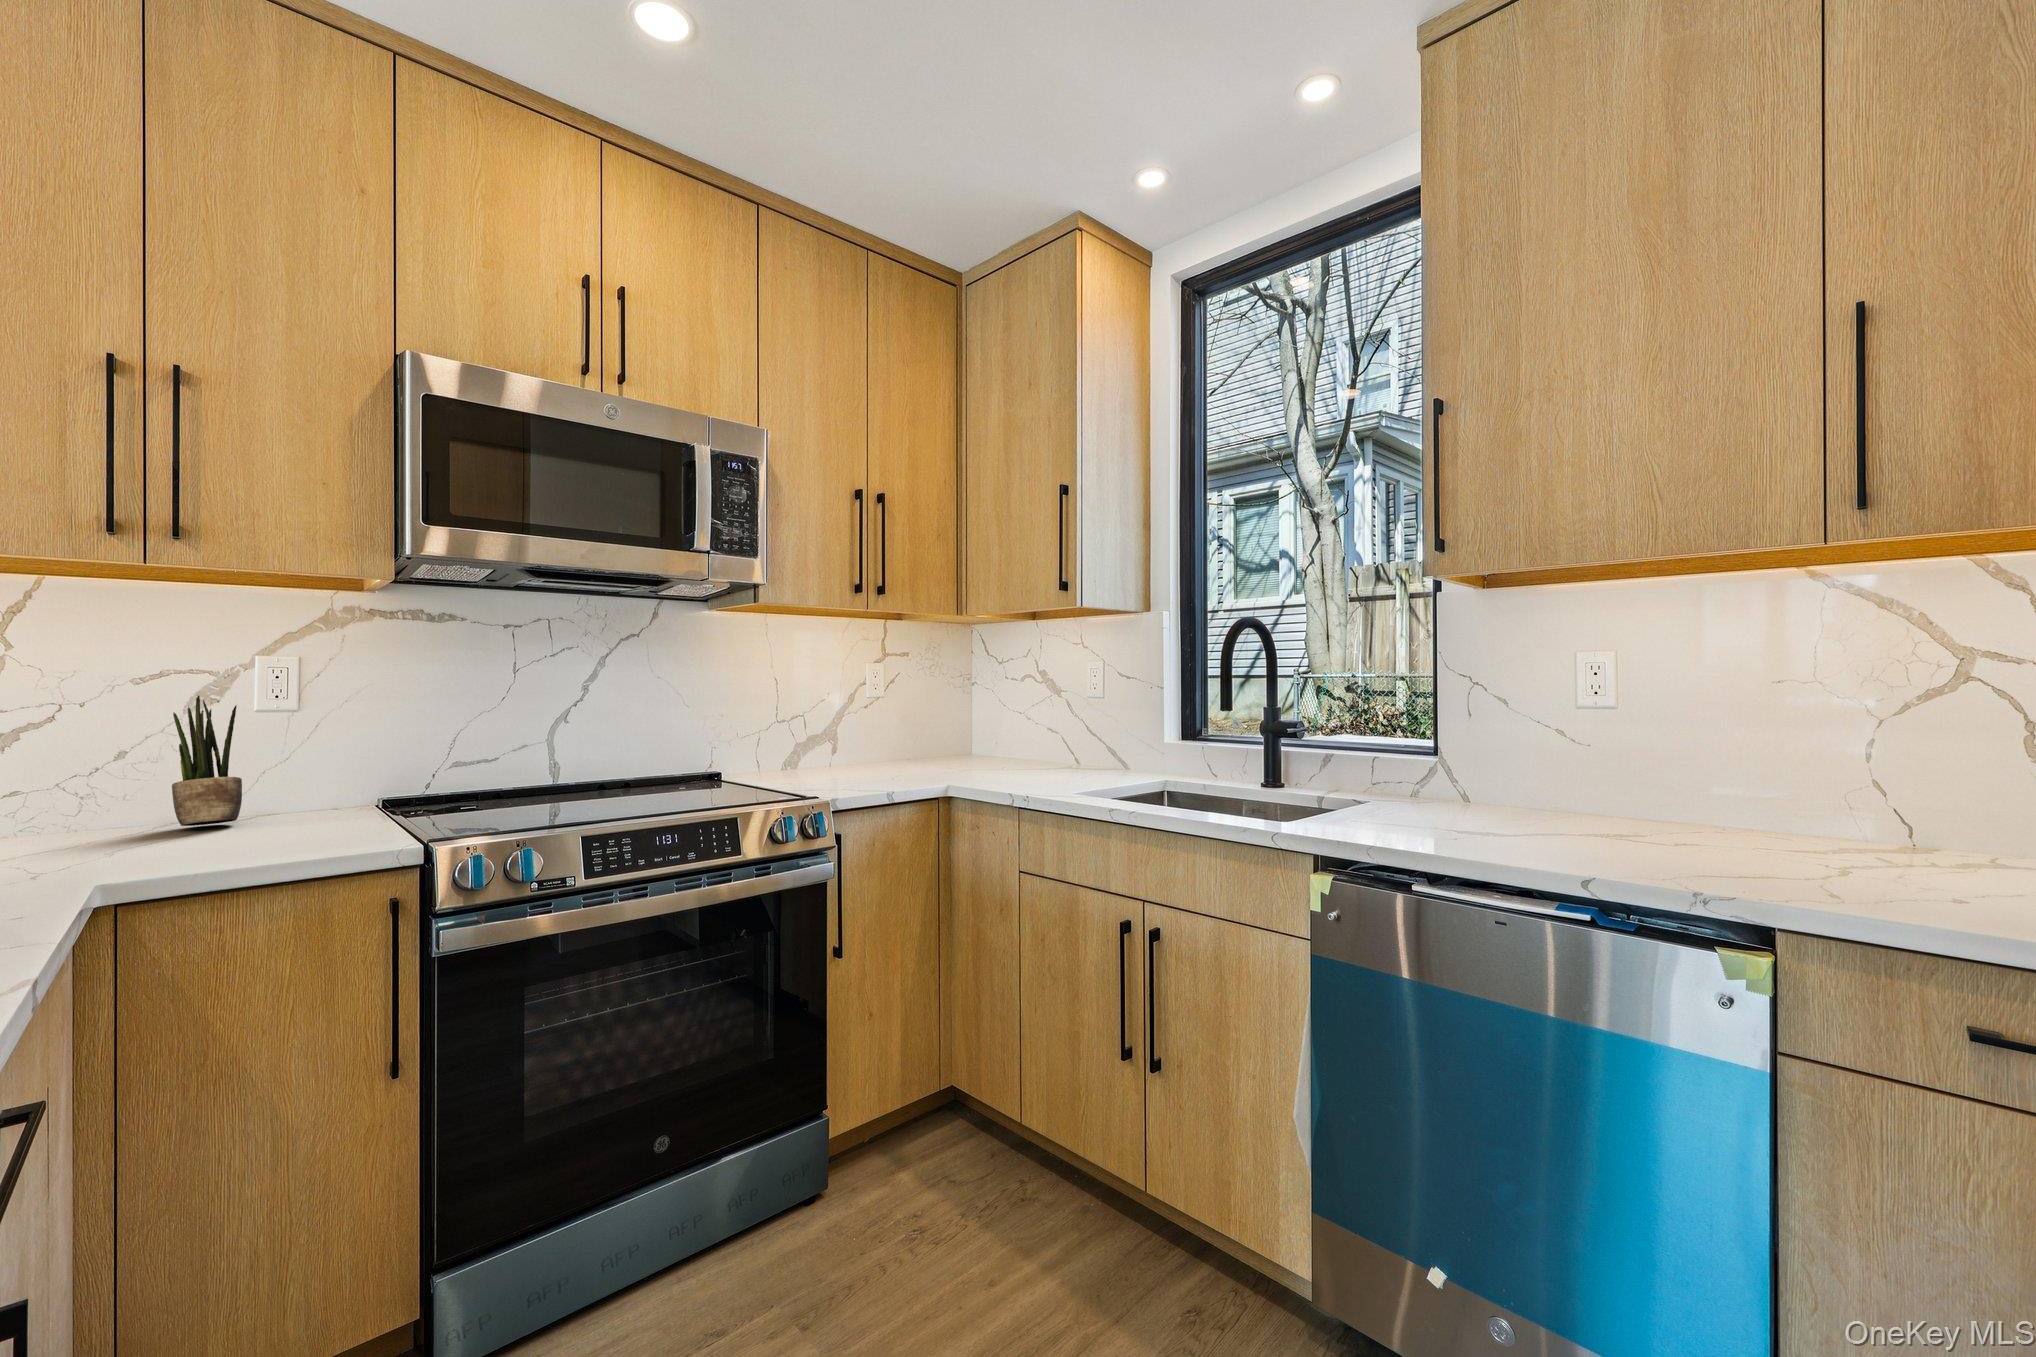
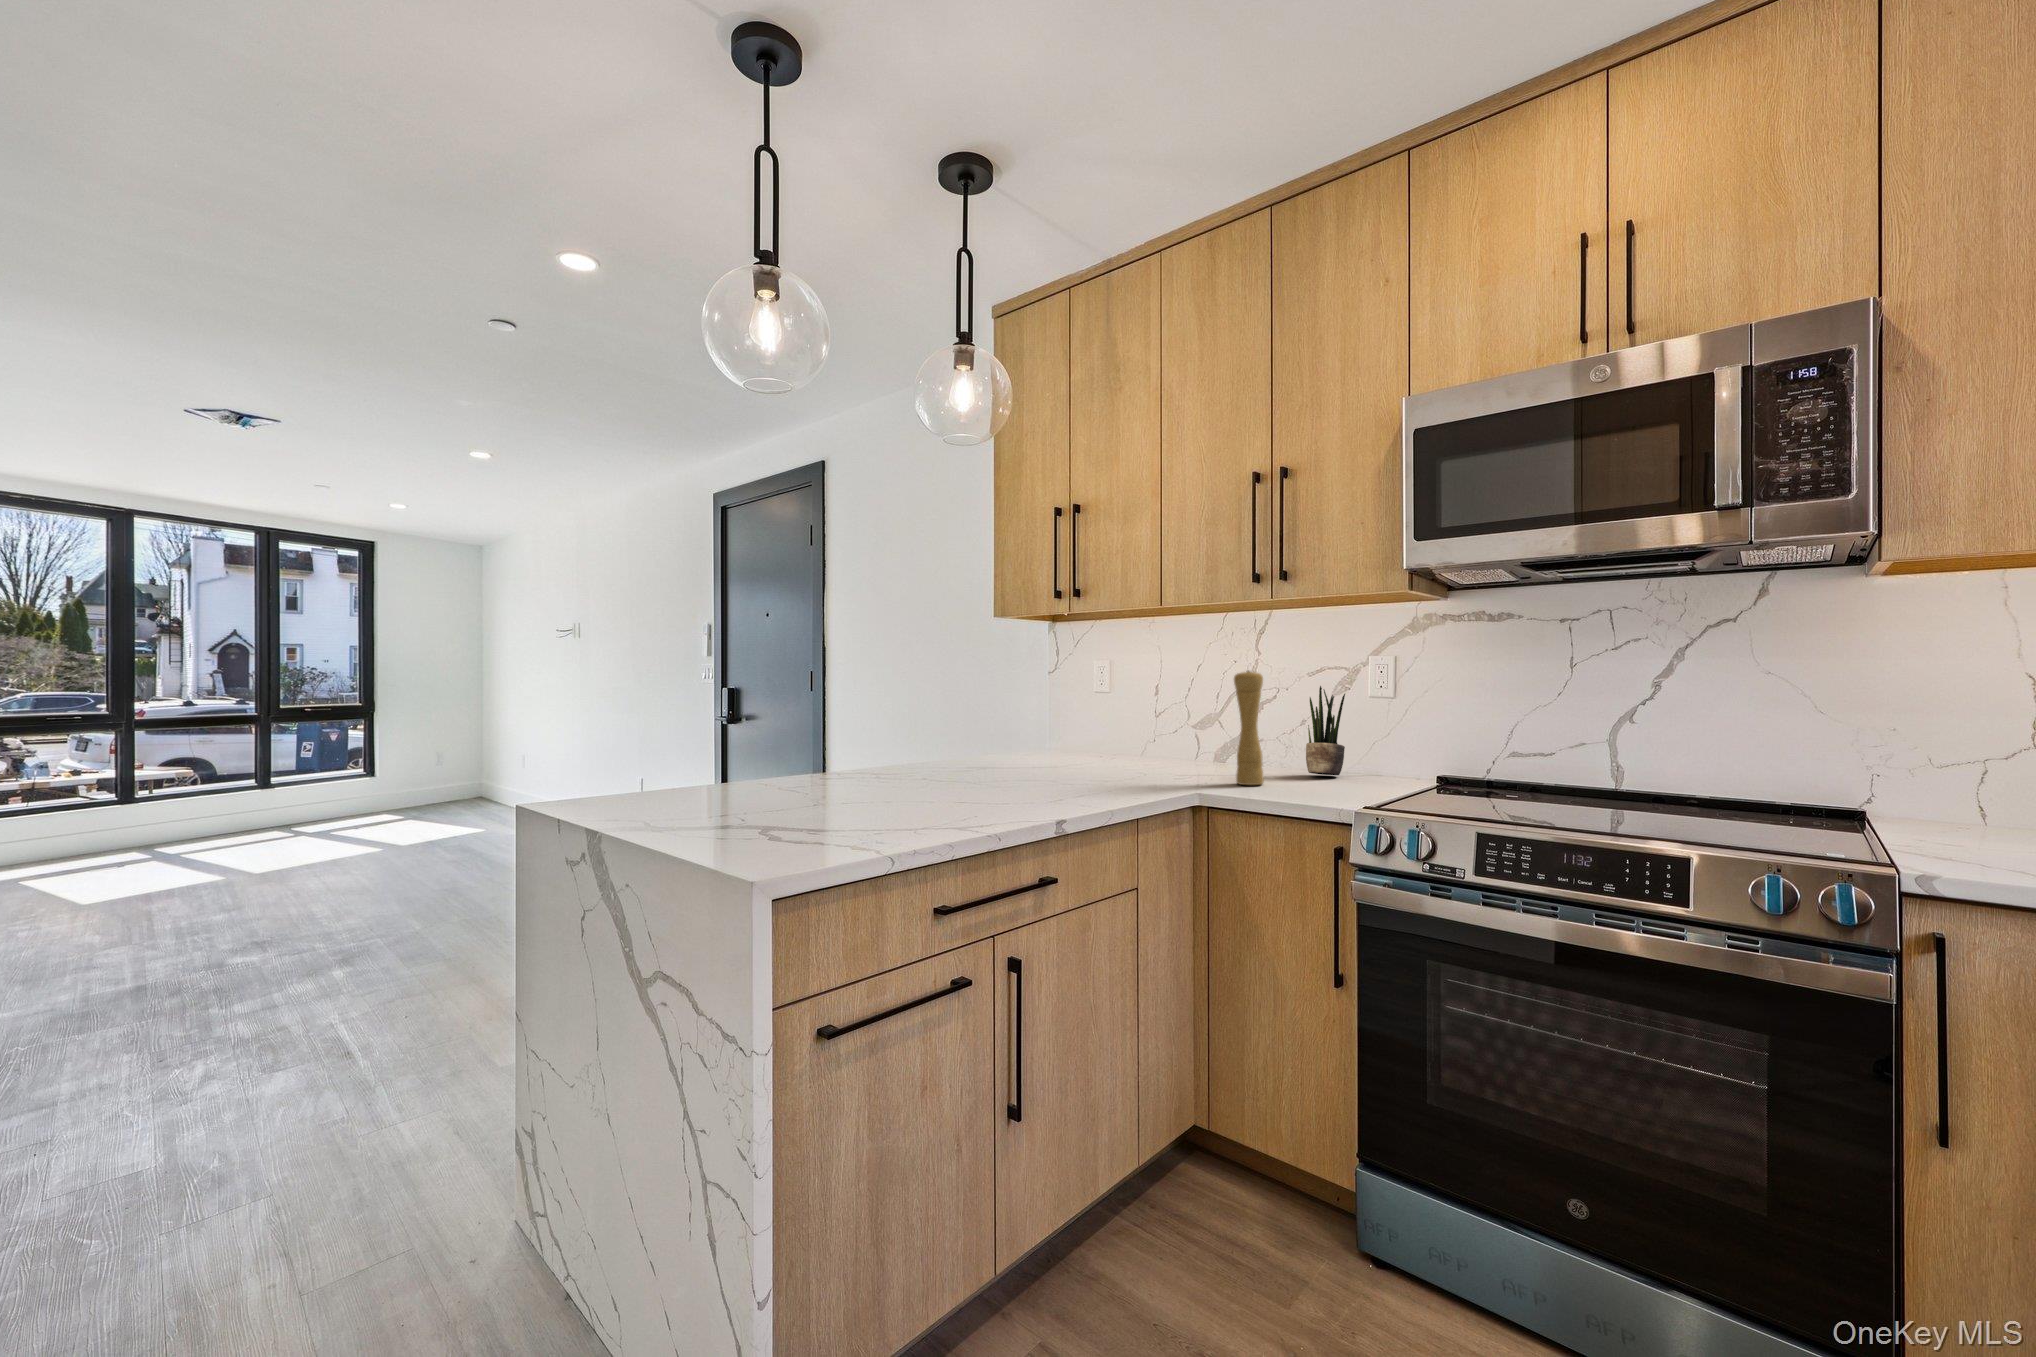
pepper mill: none [95,670,160,856] -> present [1234,671,1264,785]

